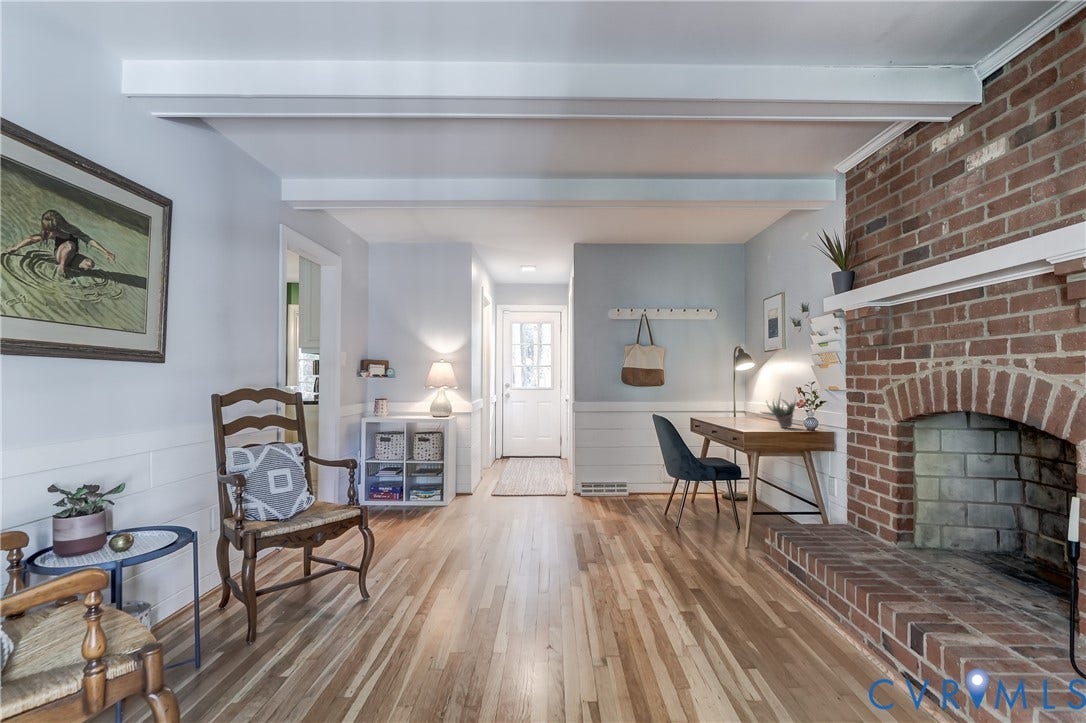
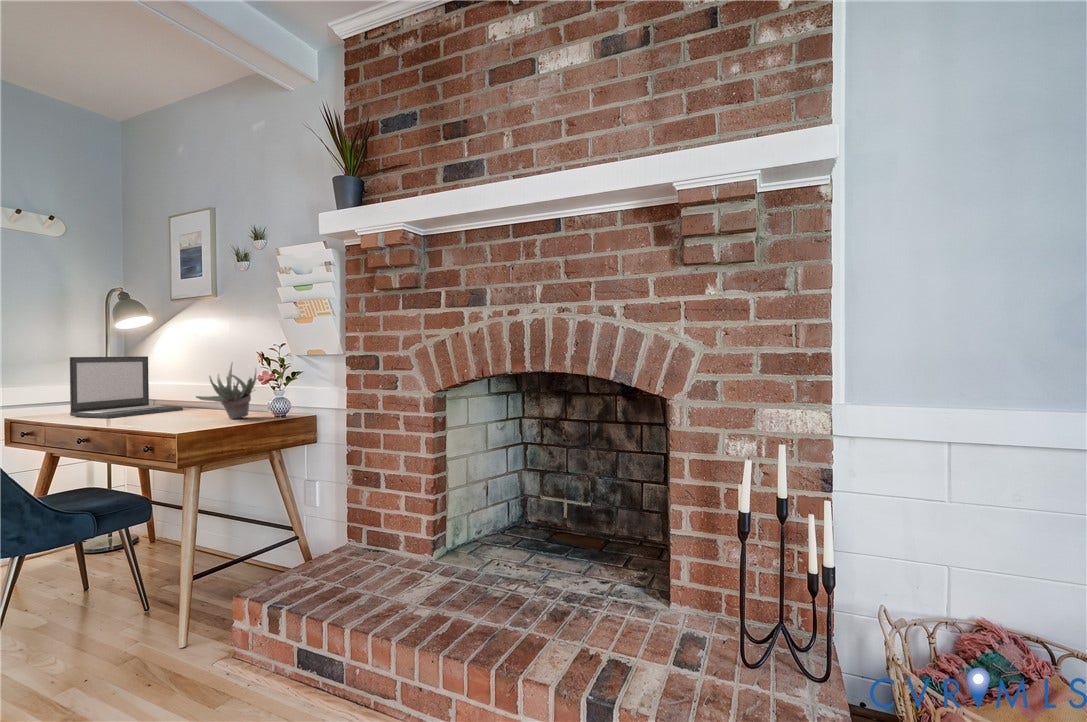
laptop: none [713,386,767,421] -> present [70,356,183,418]

